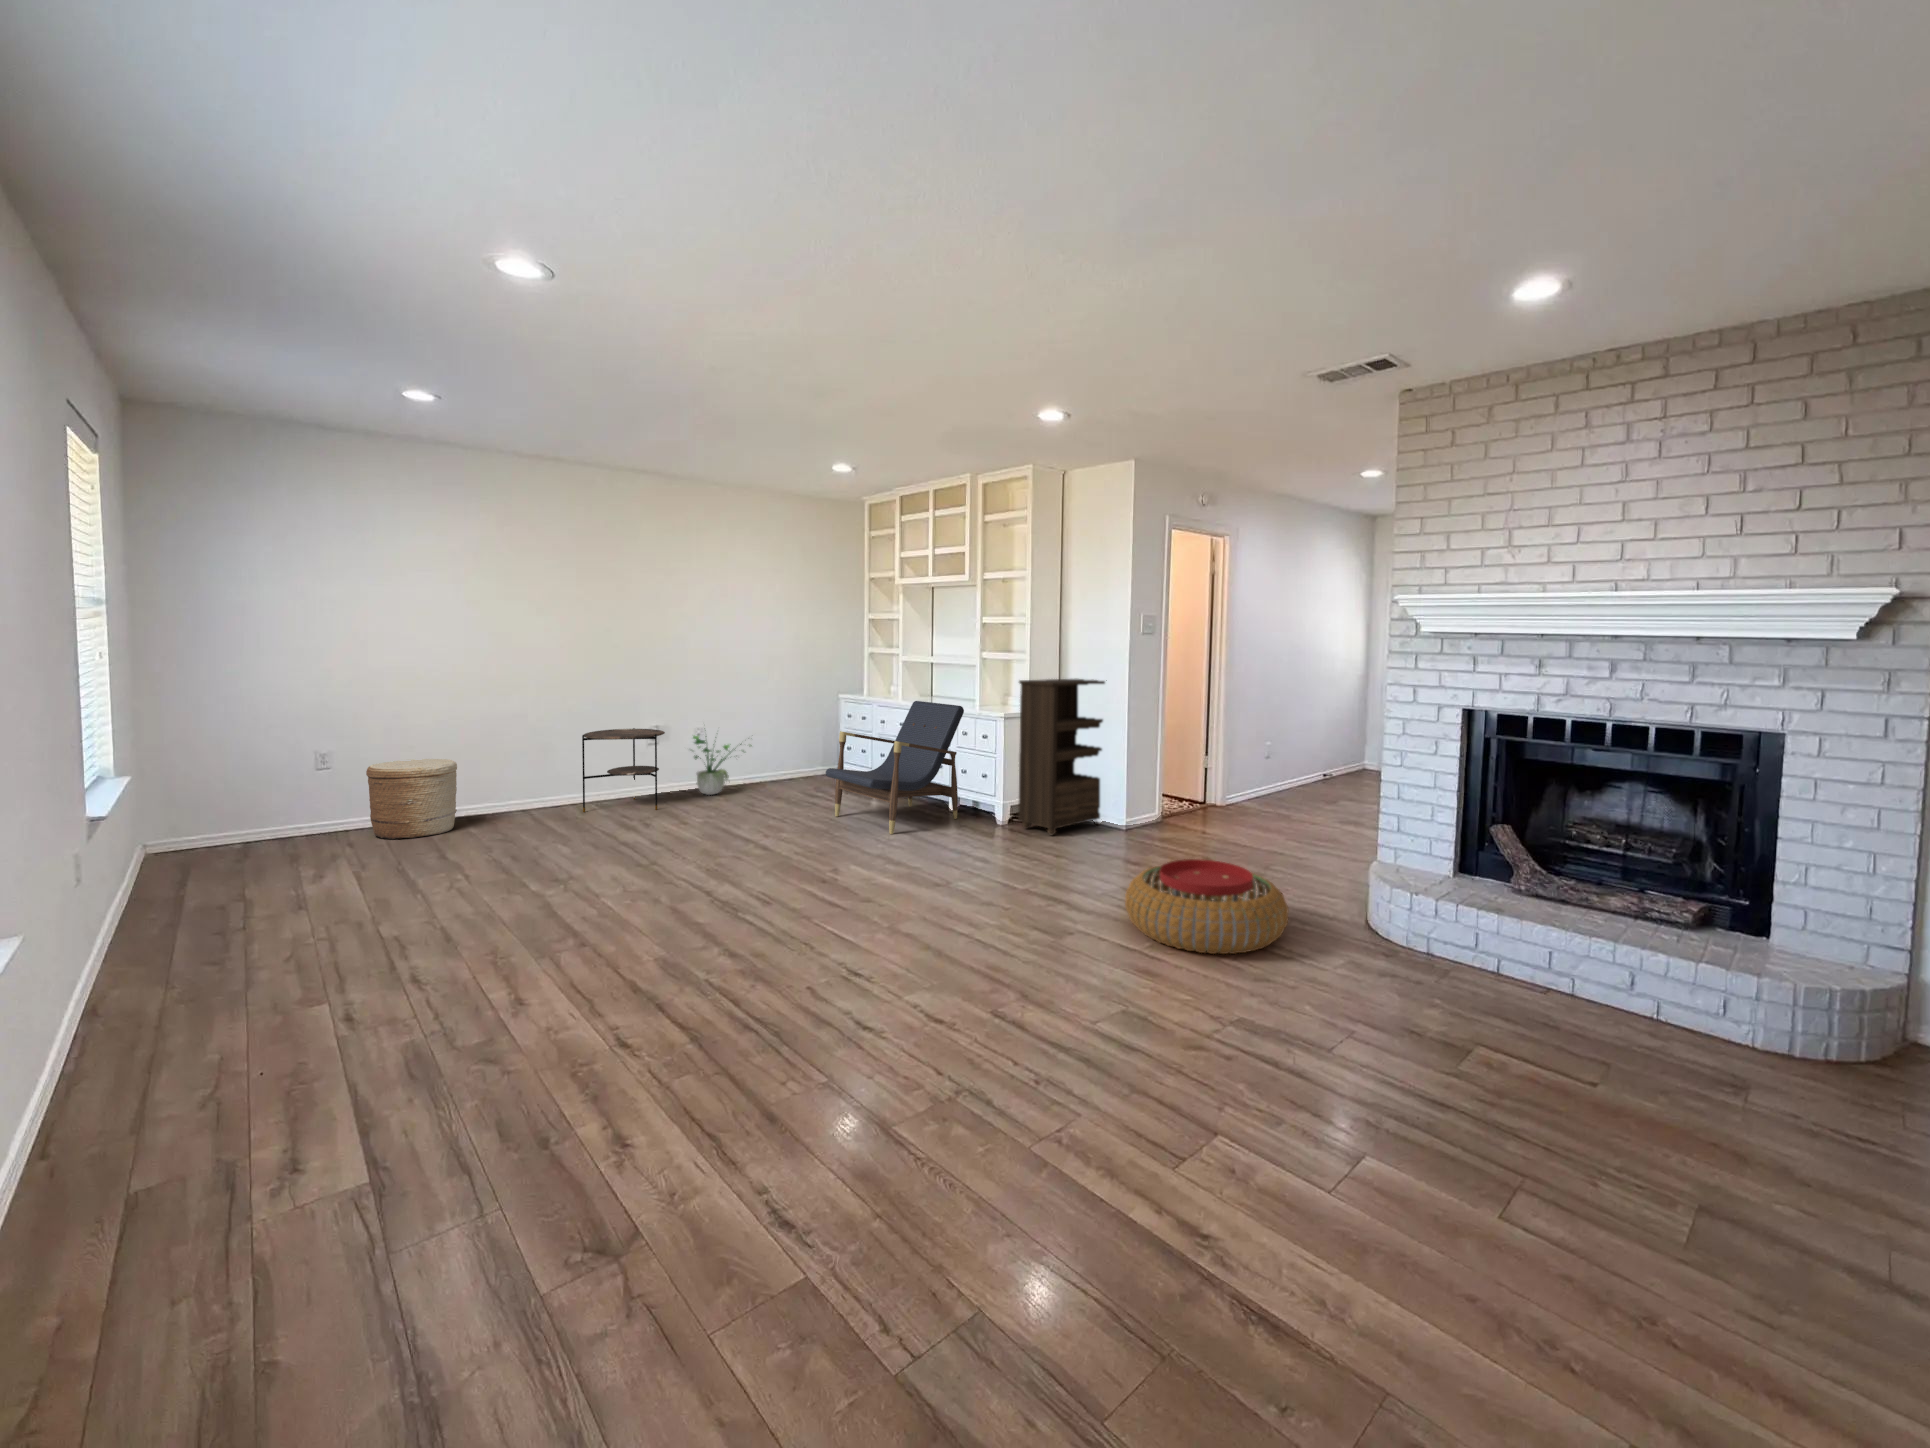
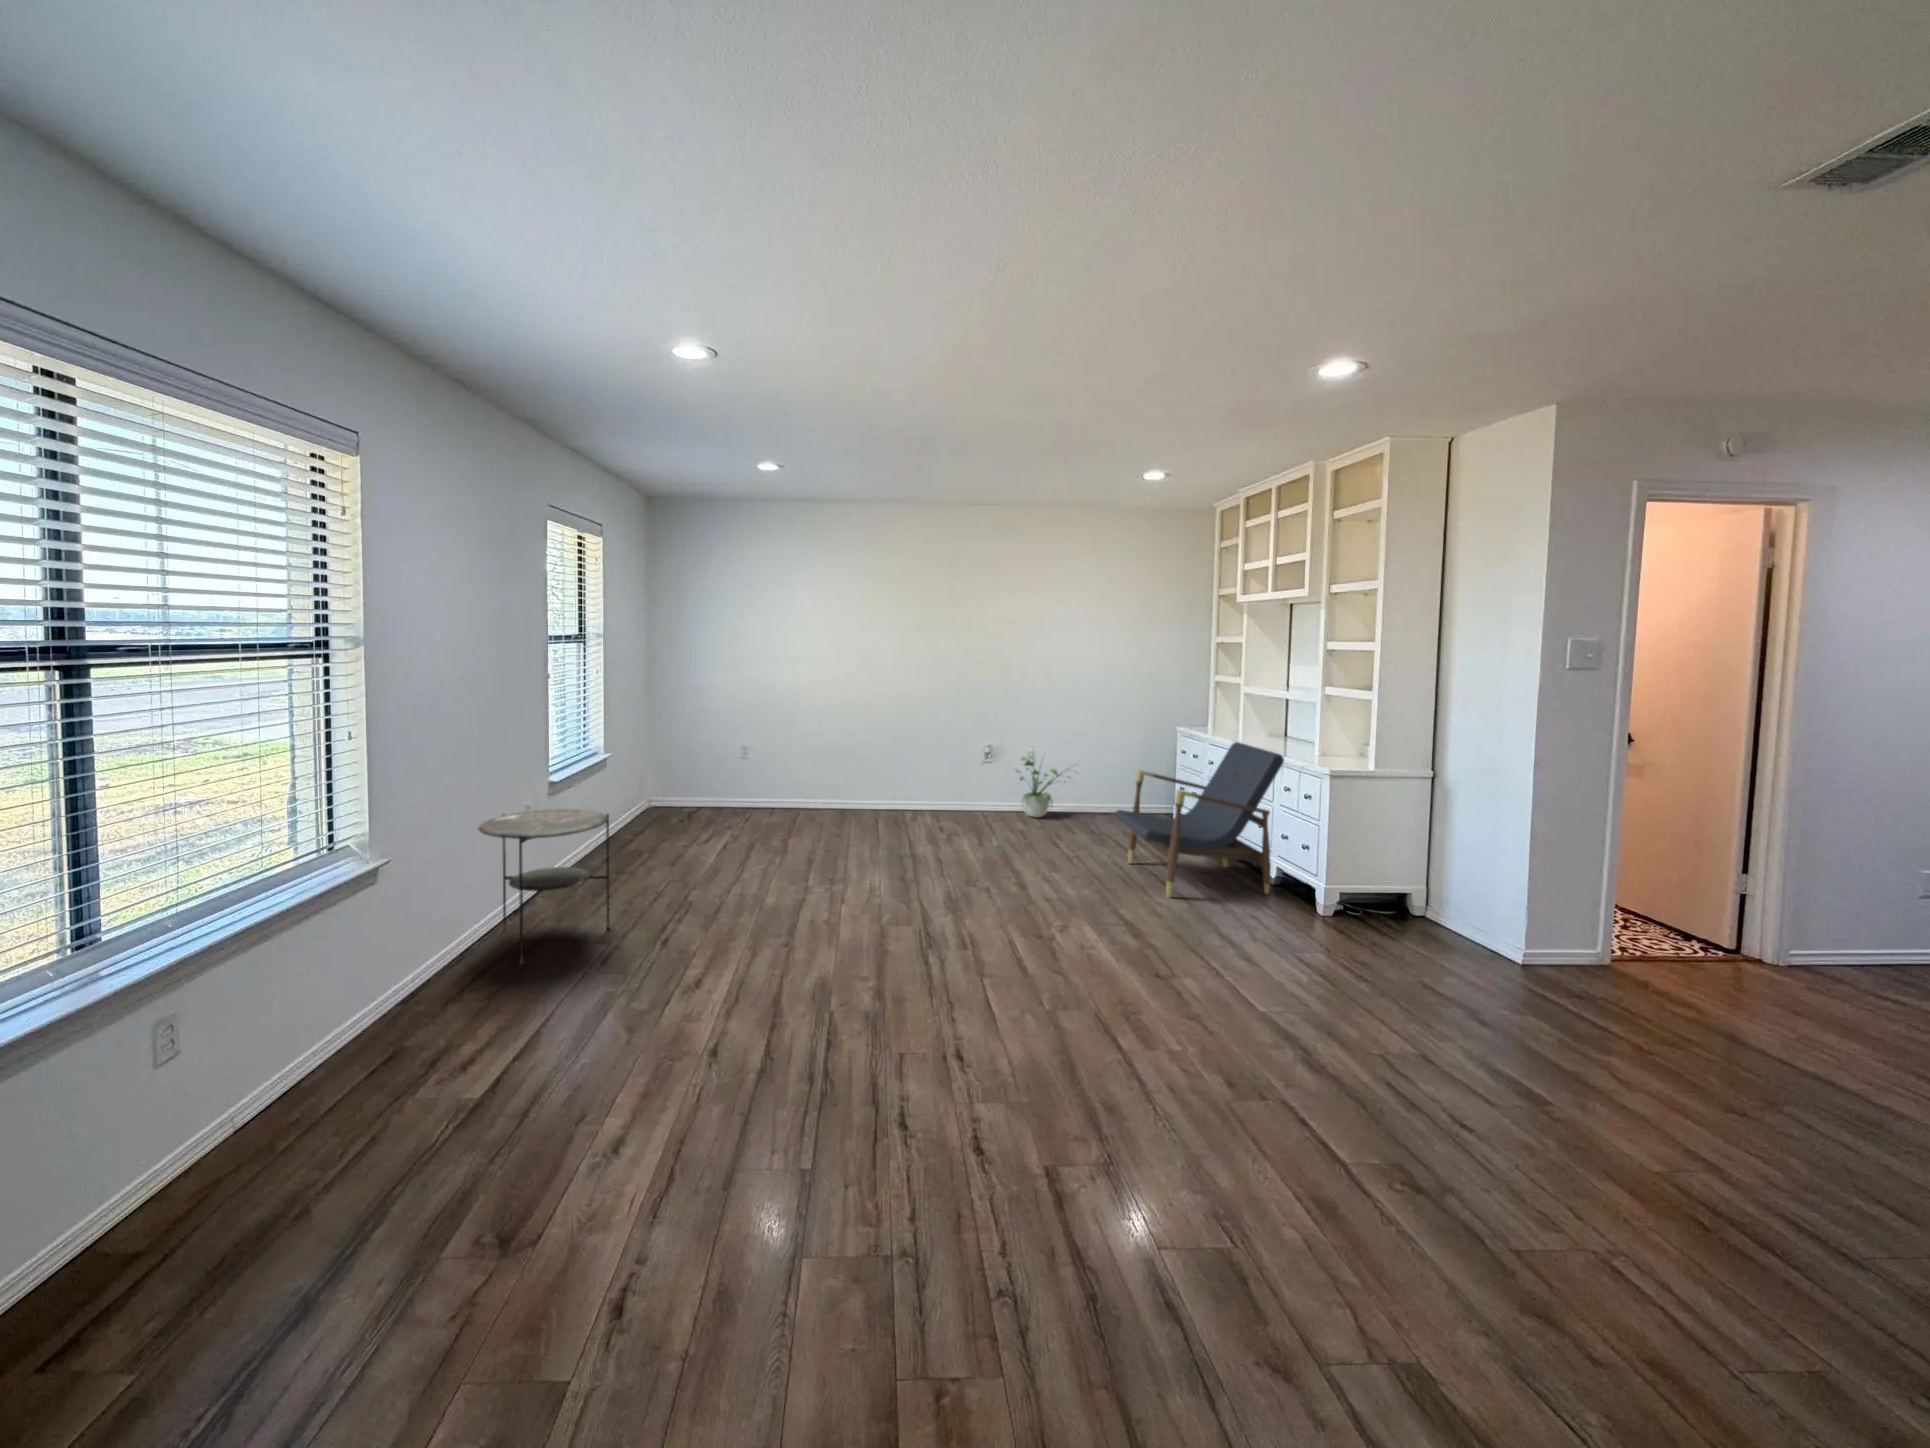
bookshelf: present [1018,679,1105,835] -> none [1342,728,1508,948]
side table: present [582,728,665,812] -> present [478,809,610,964]
woven basket: present [366,759,457,839] -> none [771,757,829,820]
pouf: present [1125,859,1289,954] -> none [1359,1045,1698,1264]

